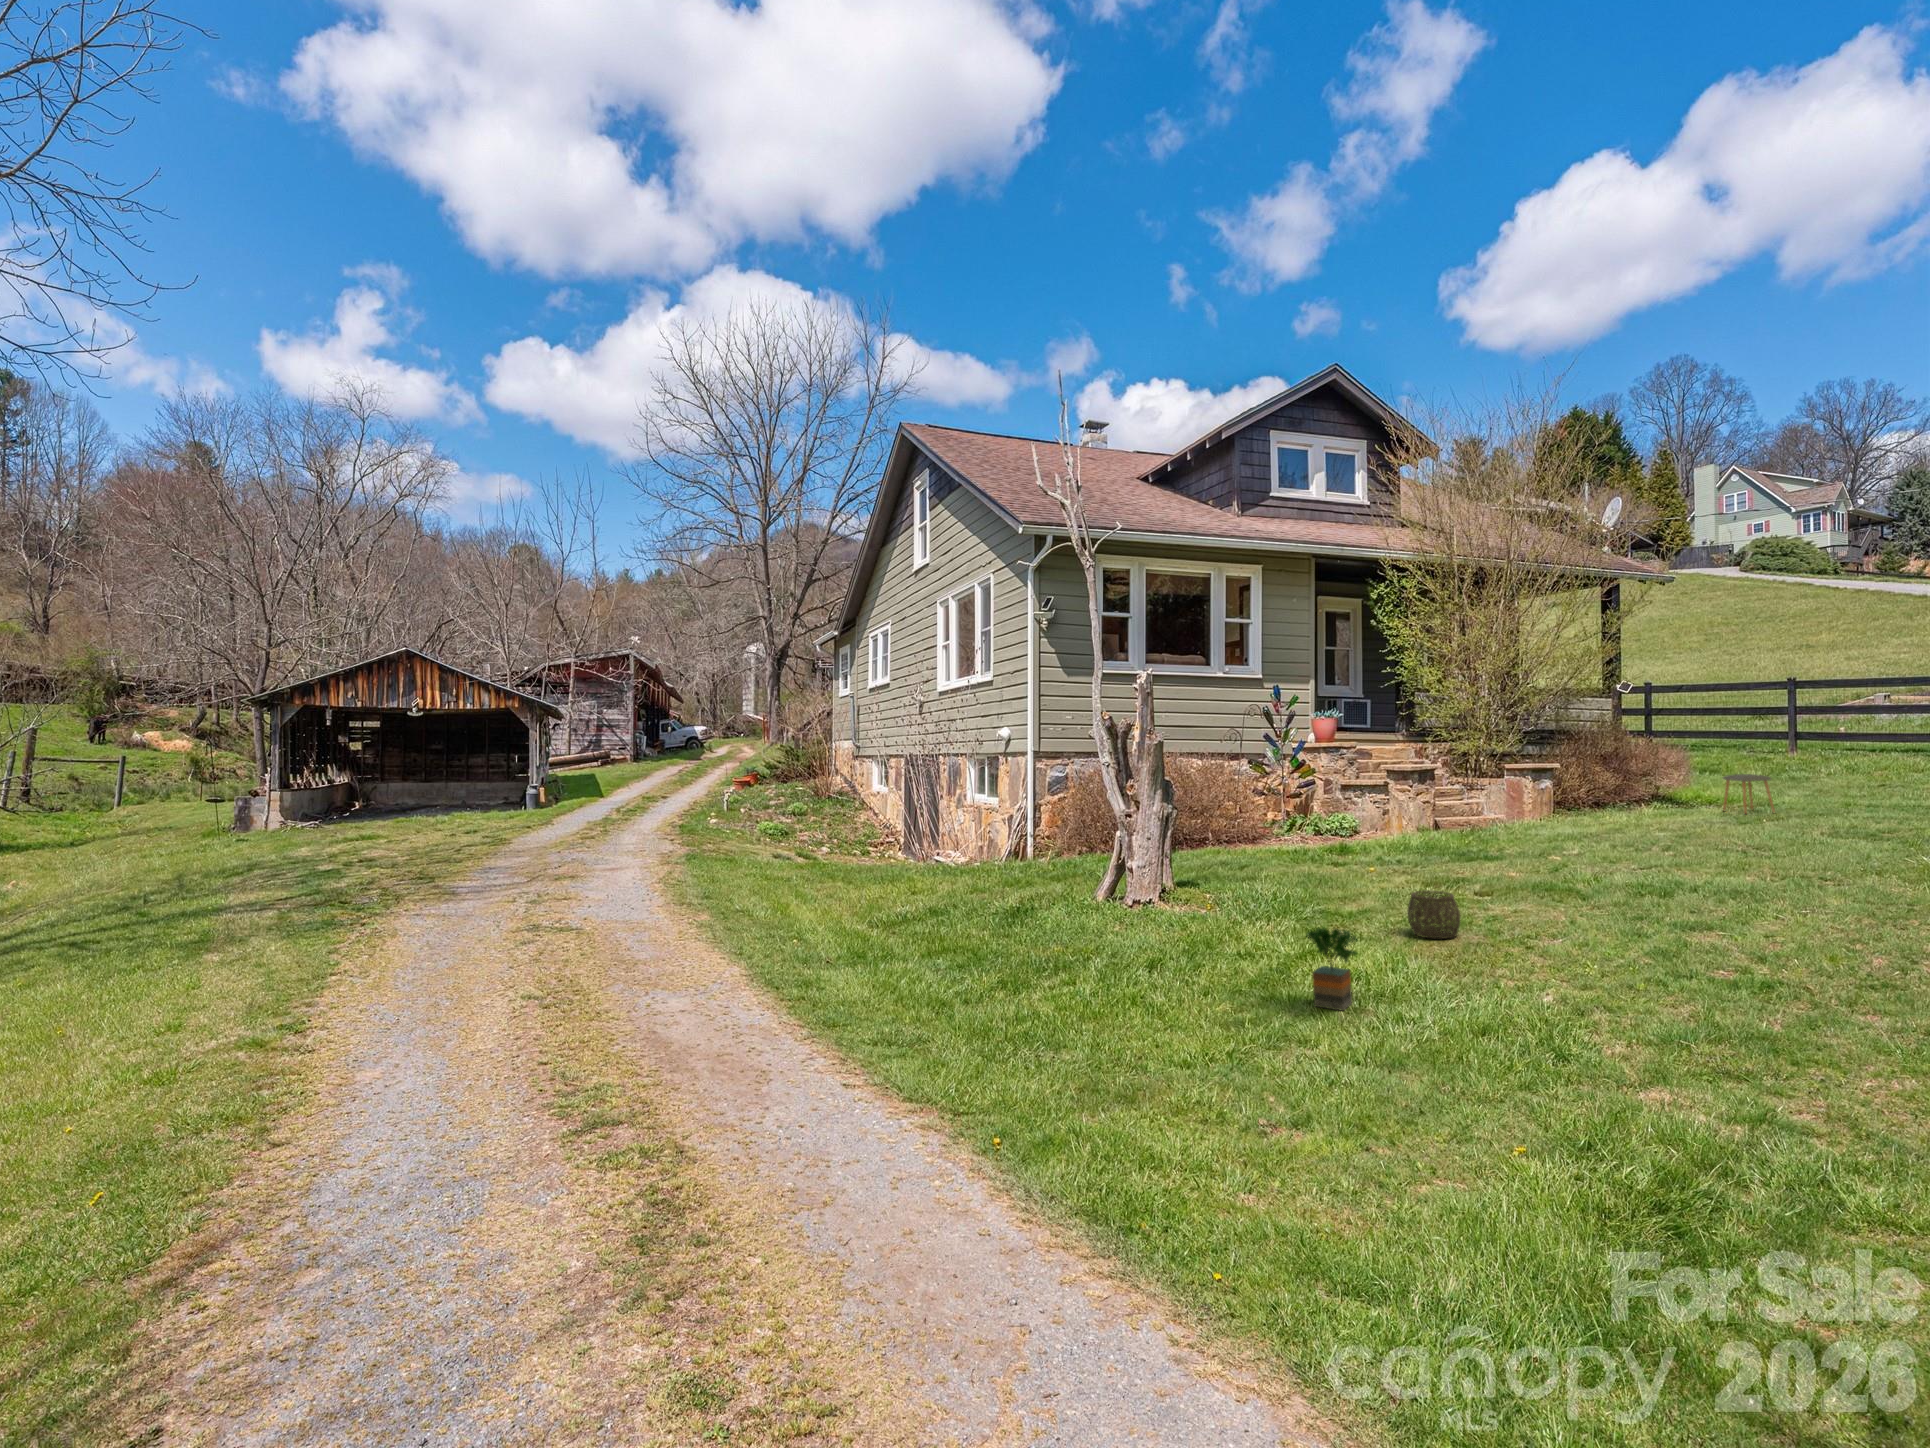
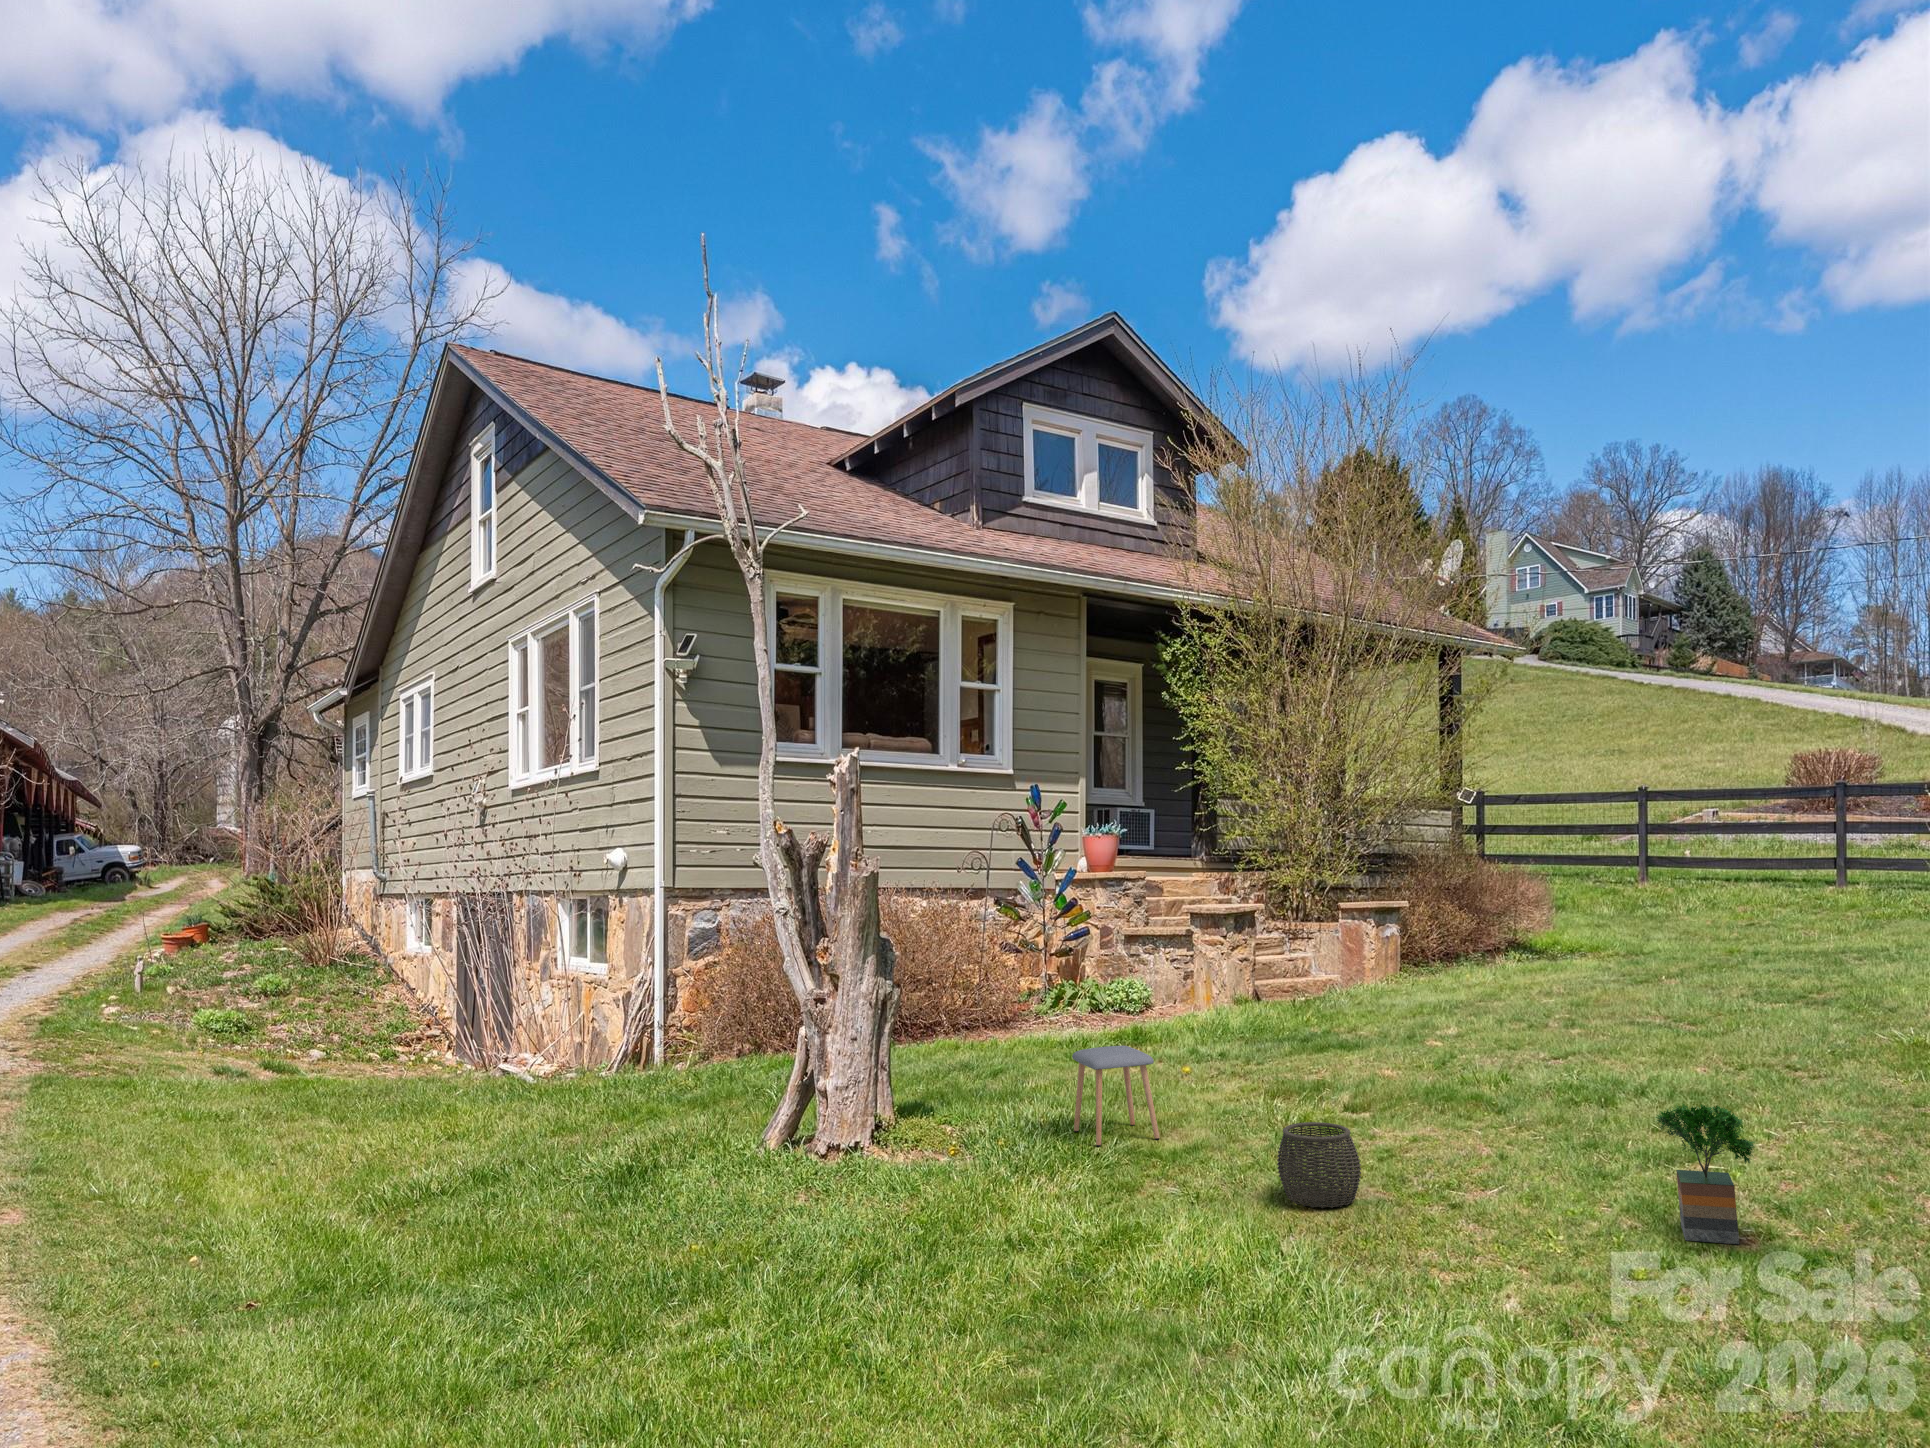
stool: present [1723,774,1775,814] -> present [1072,1046,1160,1146]
potted tree: present [1307,928,1357,1011] -> present [1656,1104,1754,1244]

